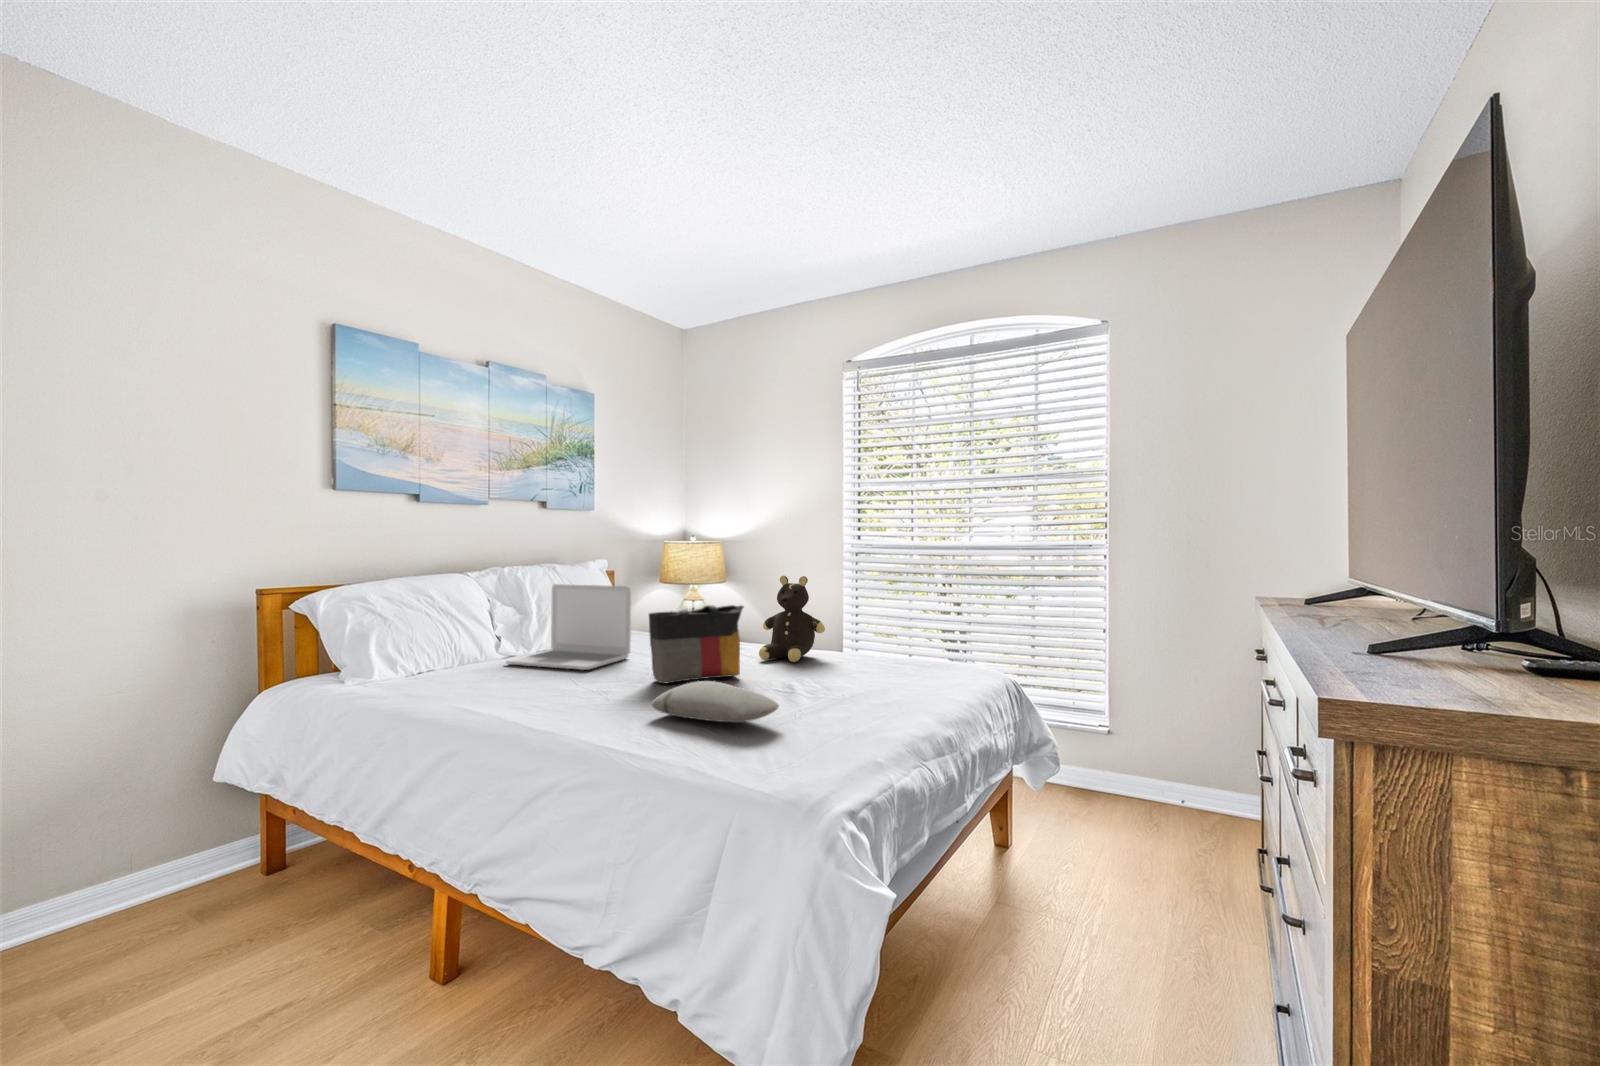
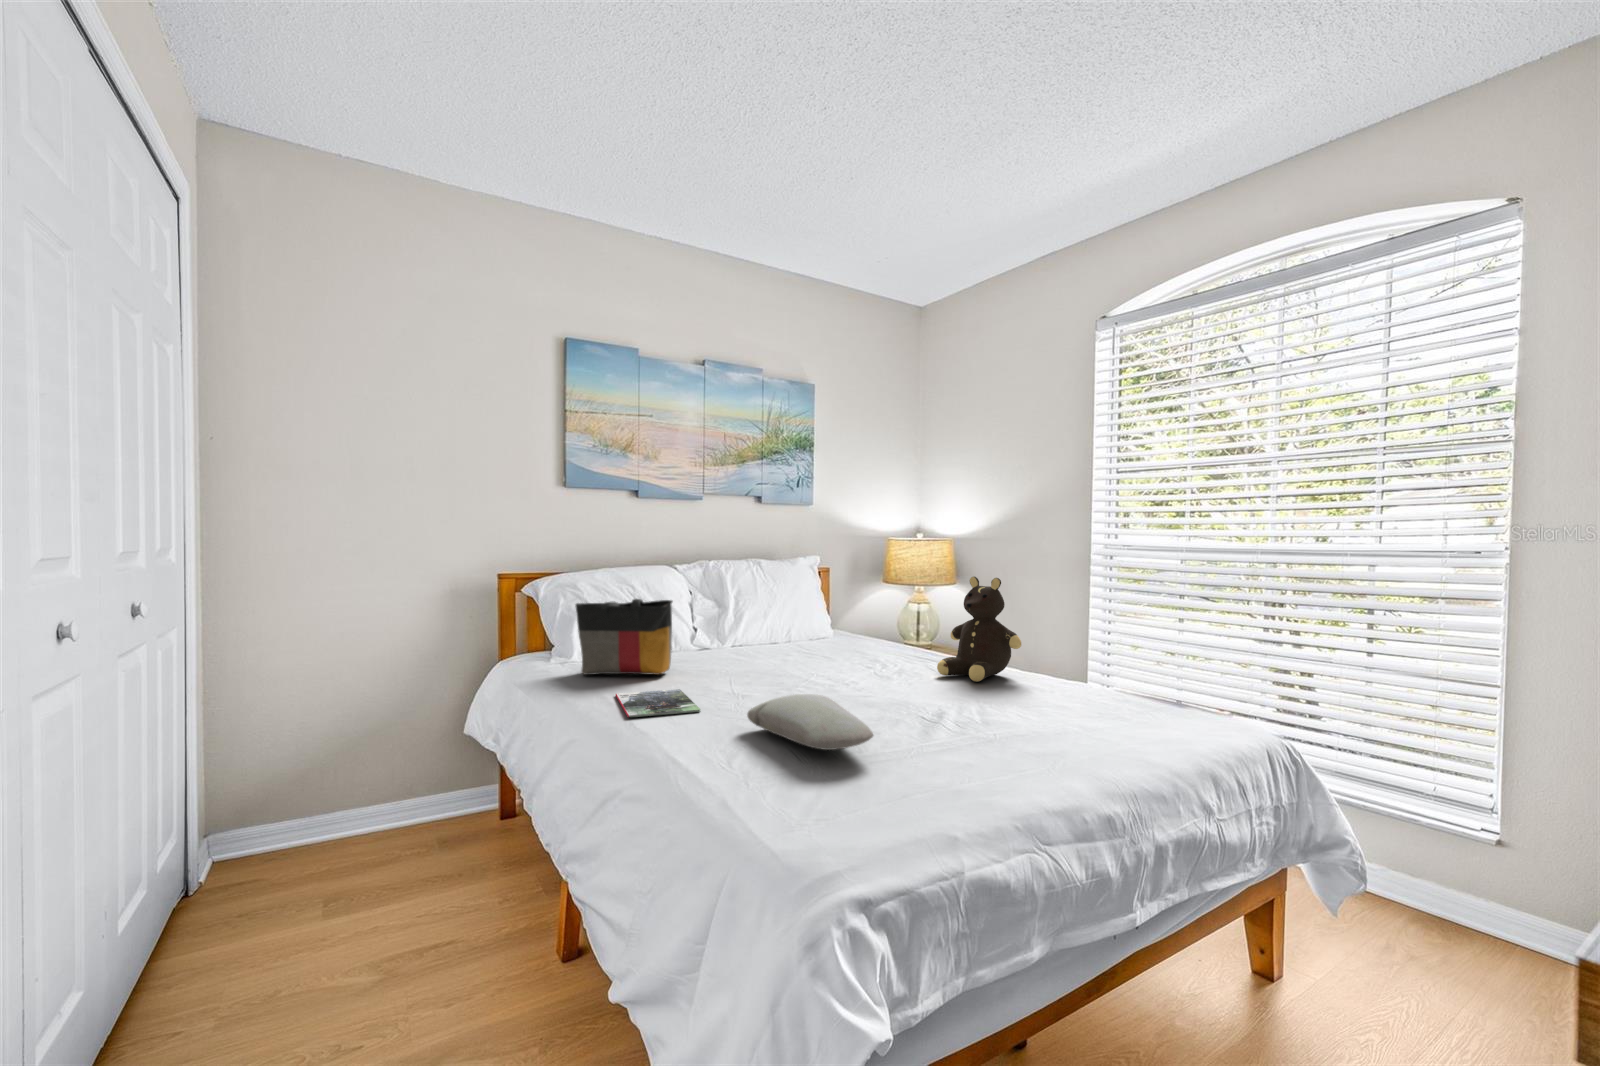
laptop: present [506,584,631,670] -> none [685,578,805,668]
tote bag: present [649,605,744,683] -> present [576,599,673,675]
magazine: none [482,694,590,723] -> present [616,689,700,718]

